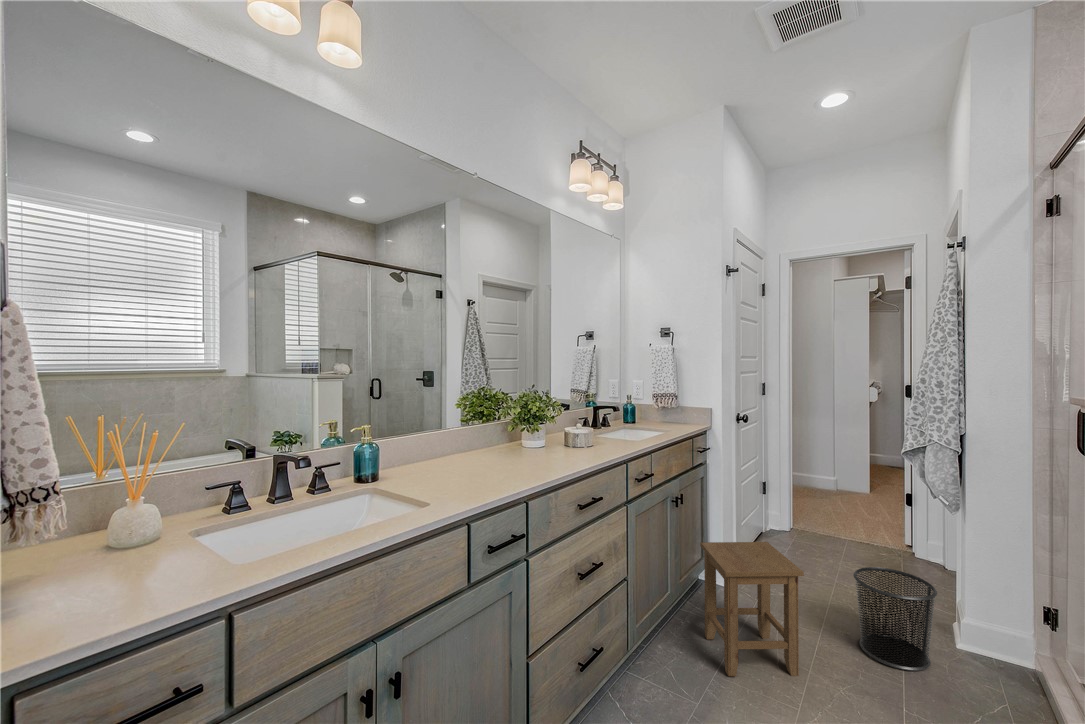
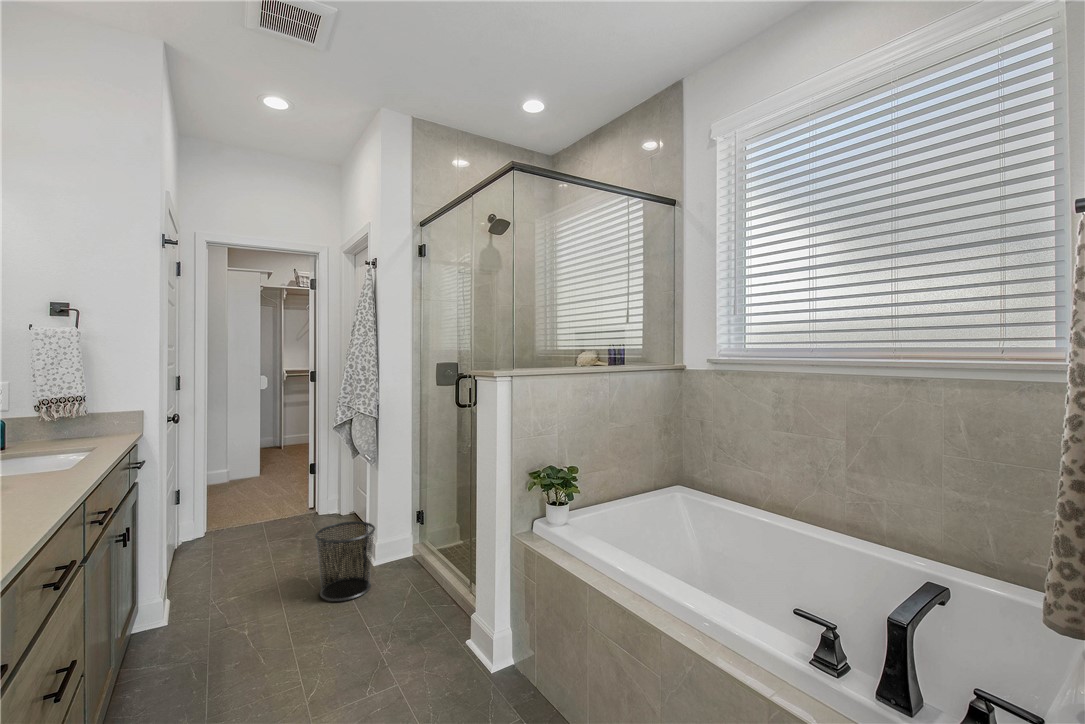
stool: present [700,542,804,676] -> none [161,537,292,694]

